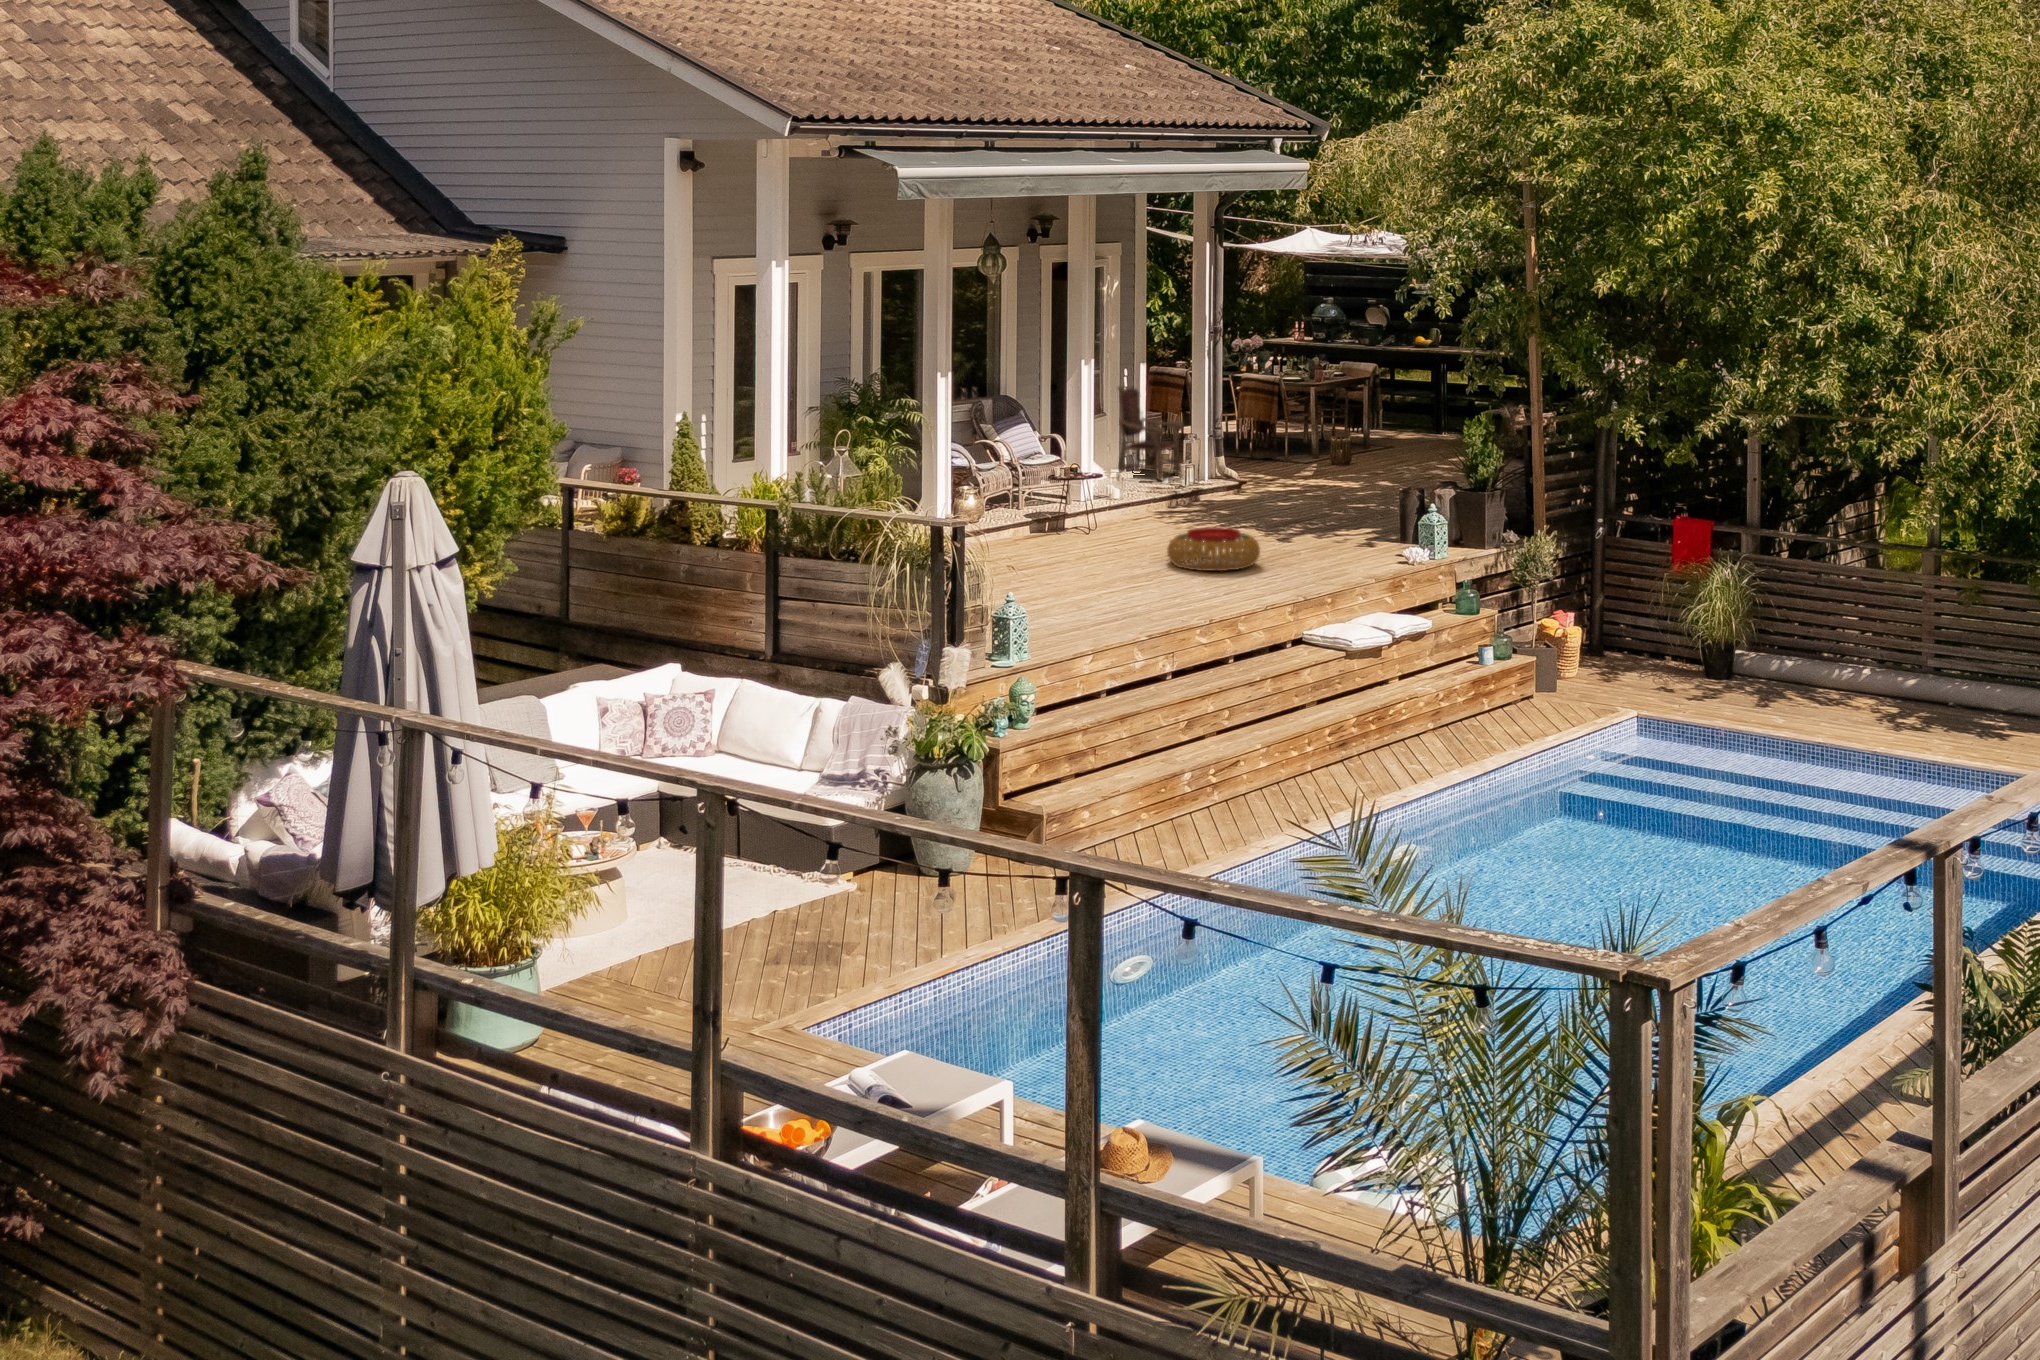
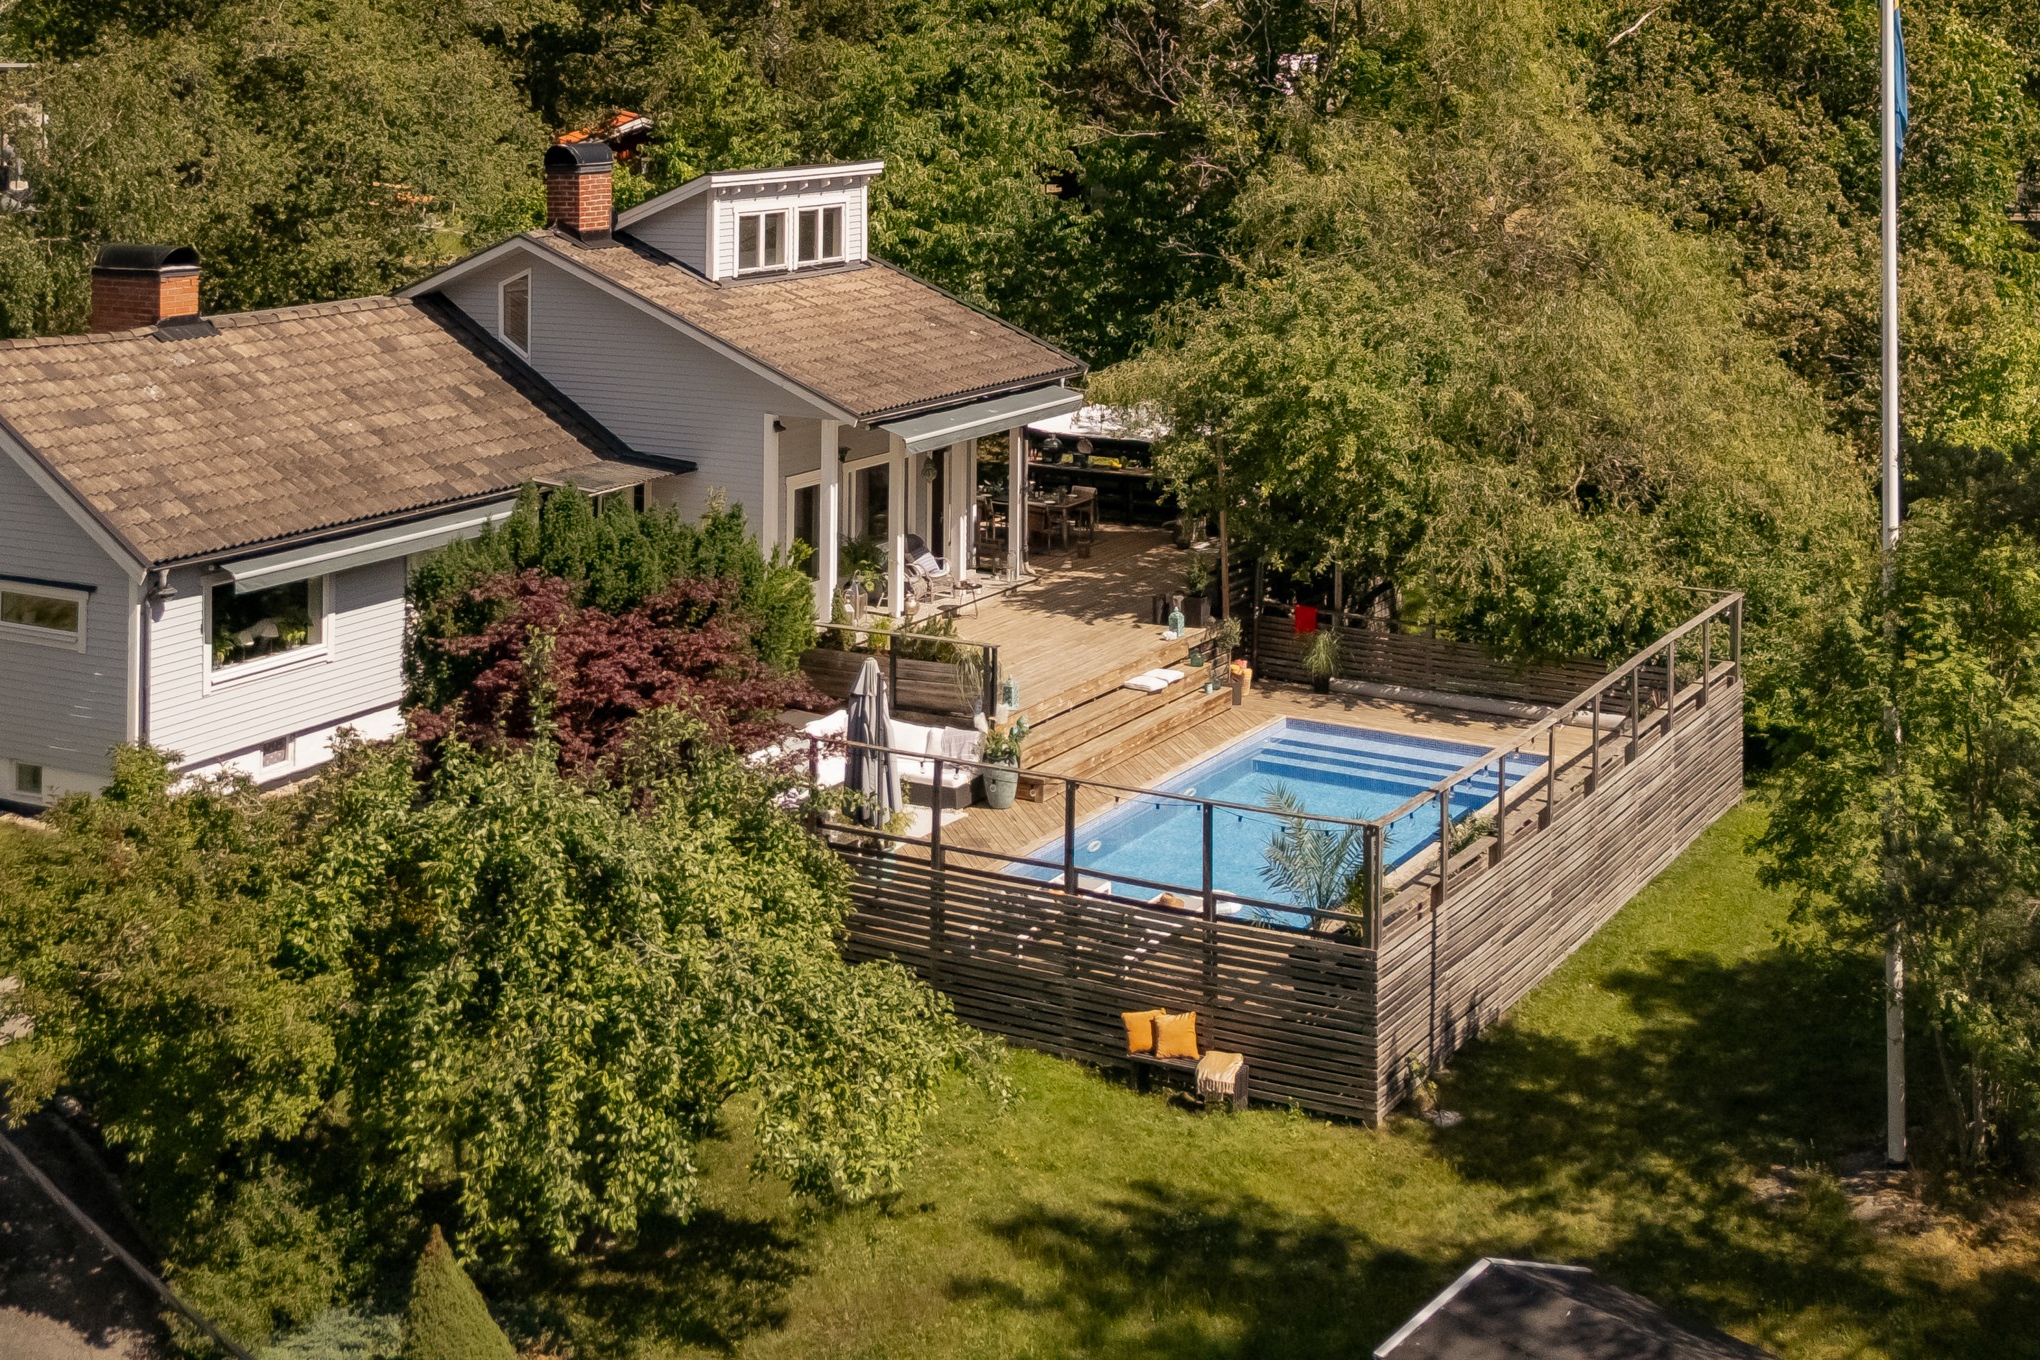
pouf: present [1167,527,1260,571] -> none [1037,618,1087,644]

